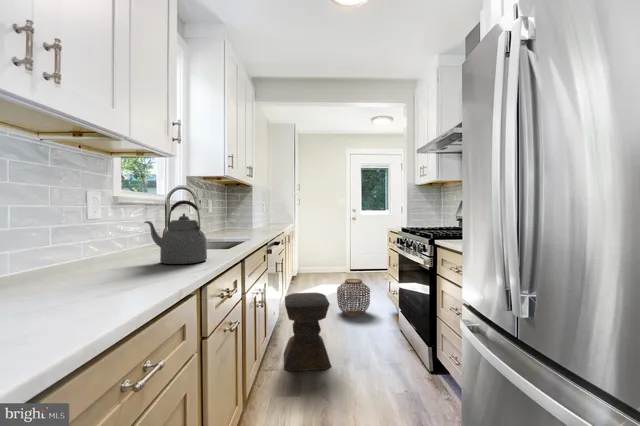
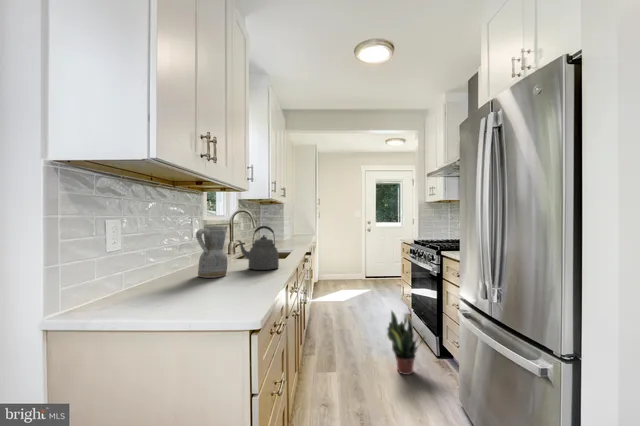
ceramic pitcher: none [52,195,116,277] -> present [196,226,227,278]
woven basket: present [337,279,370,317] -> none [358,284,386,316]
stool: present [284,293,331,371] -> none [317,294,358,357]
potted plant: none [366,313,415,396] -> present [387,311,424,375]

